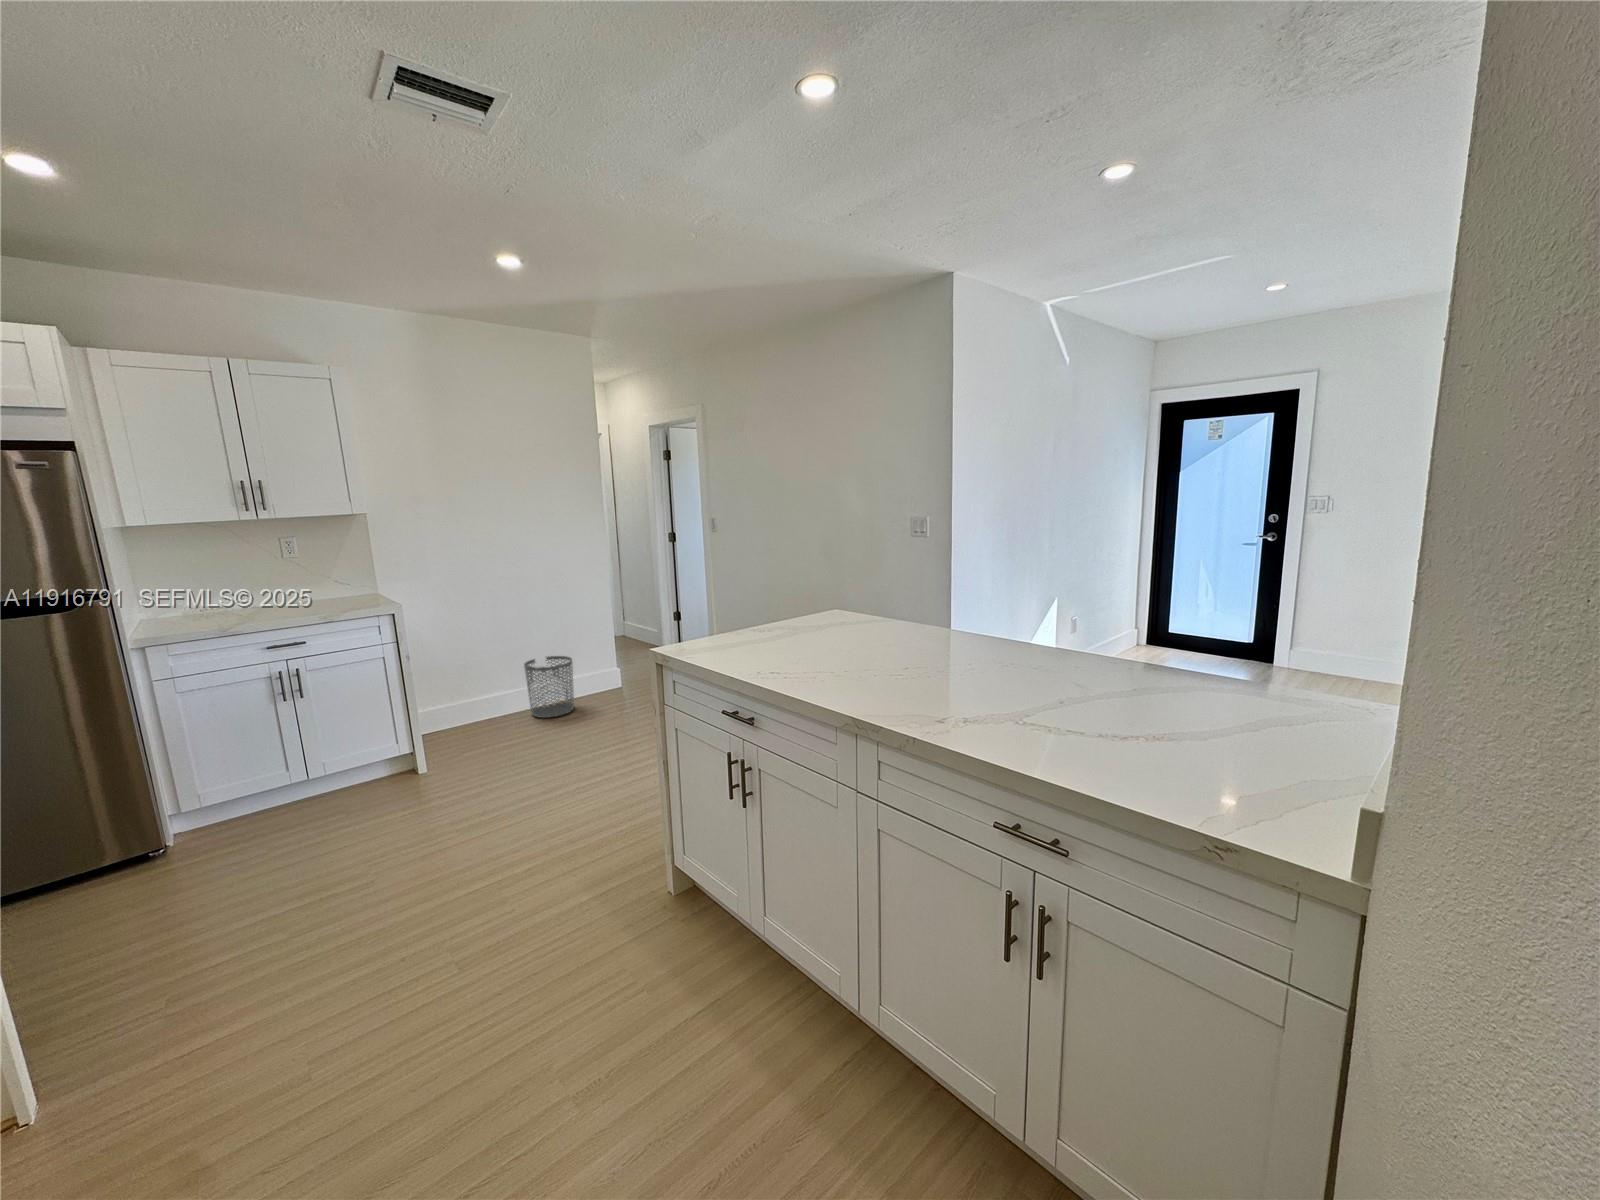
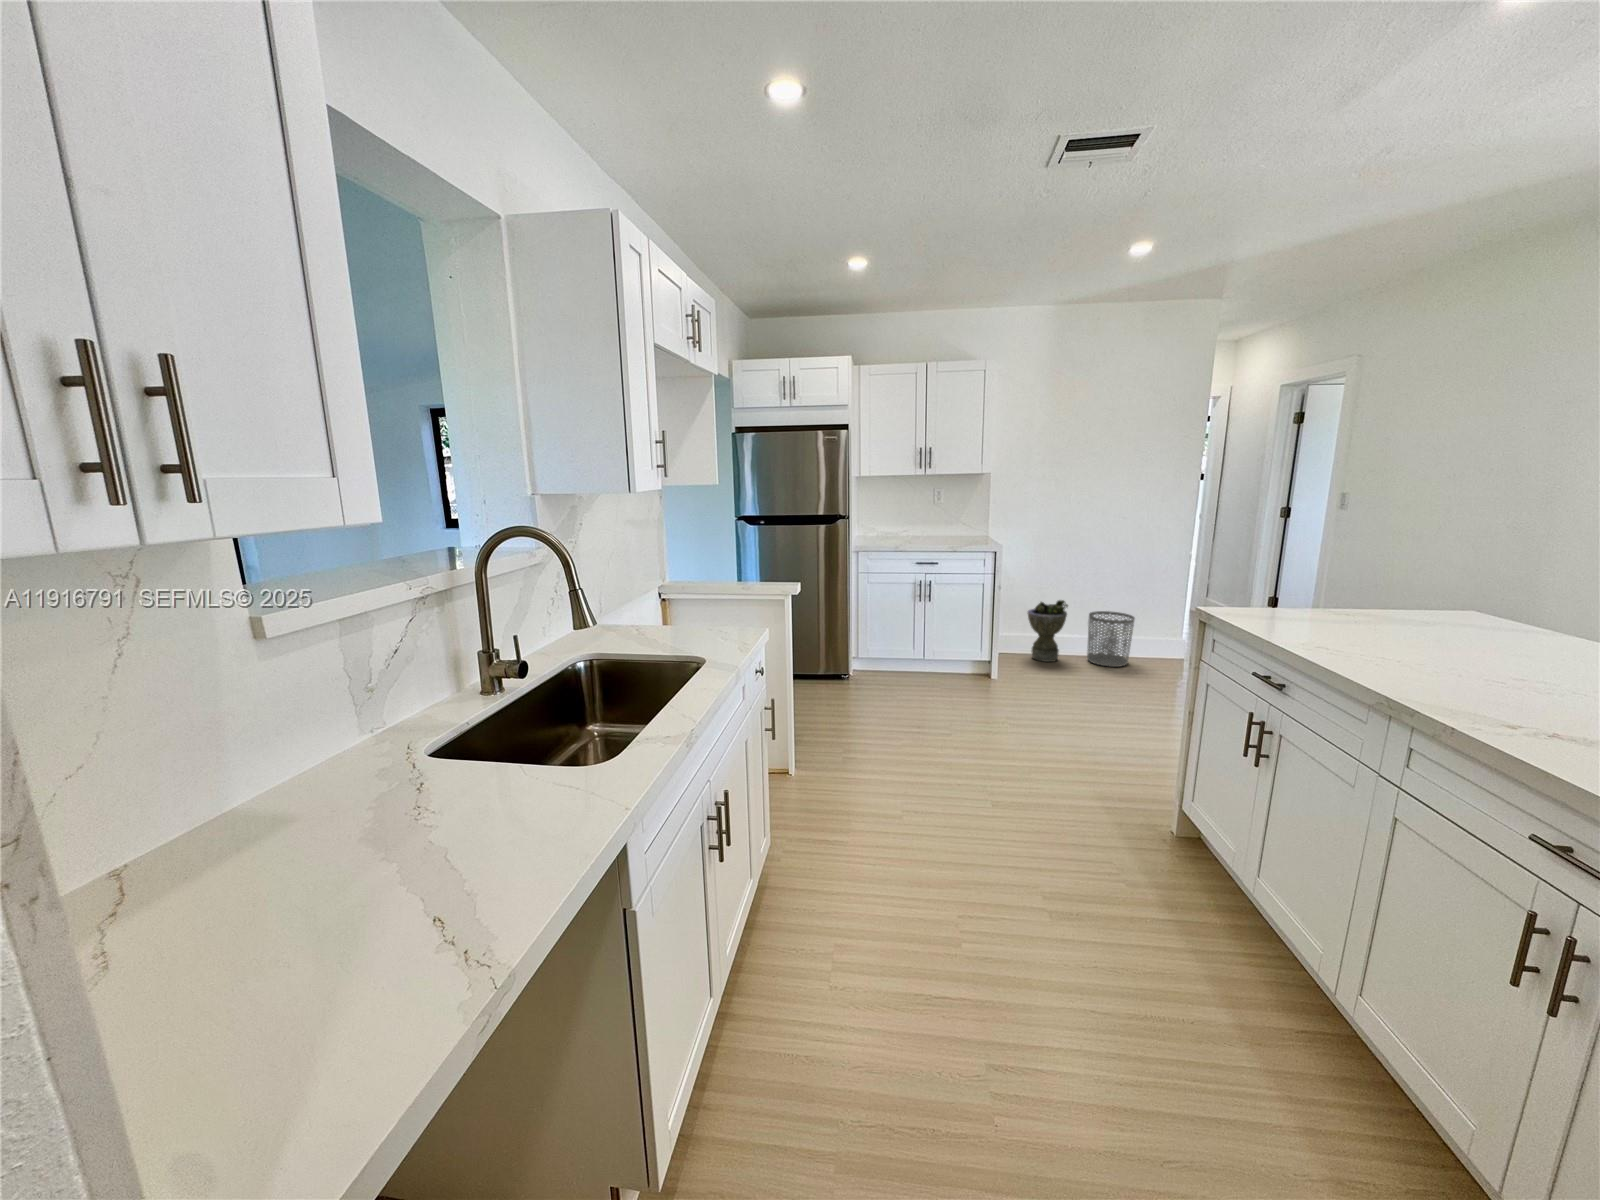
planter: none [451,655,500,732] -> present [1028,600,1068,662]

